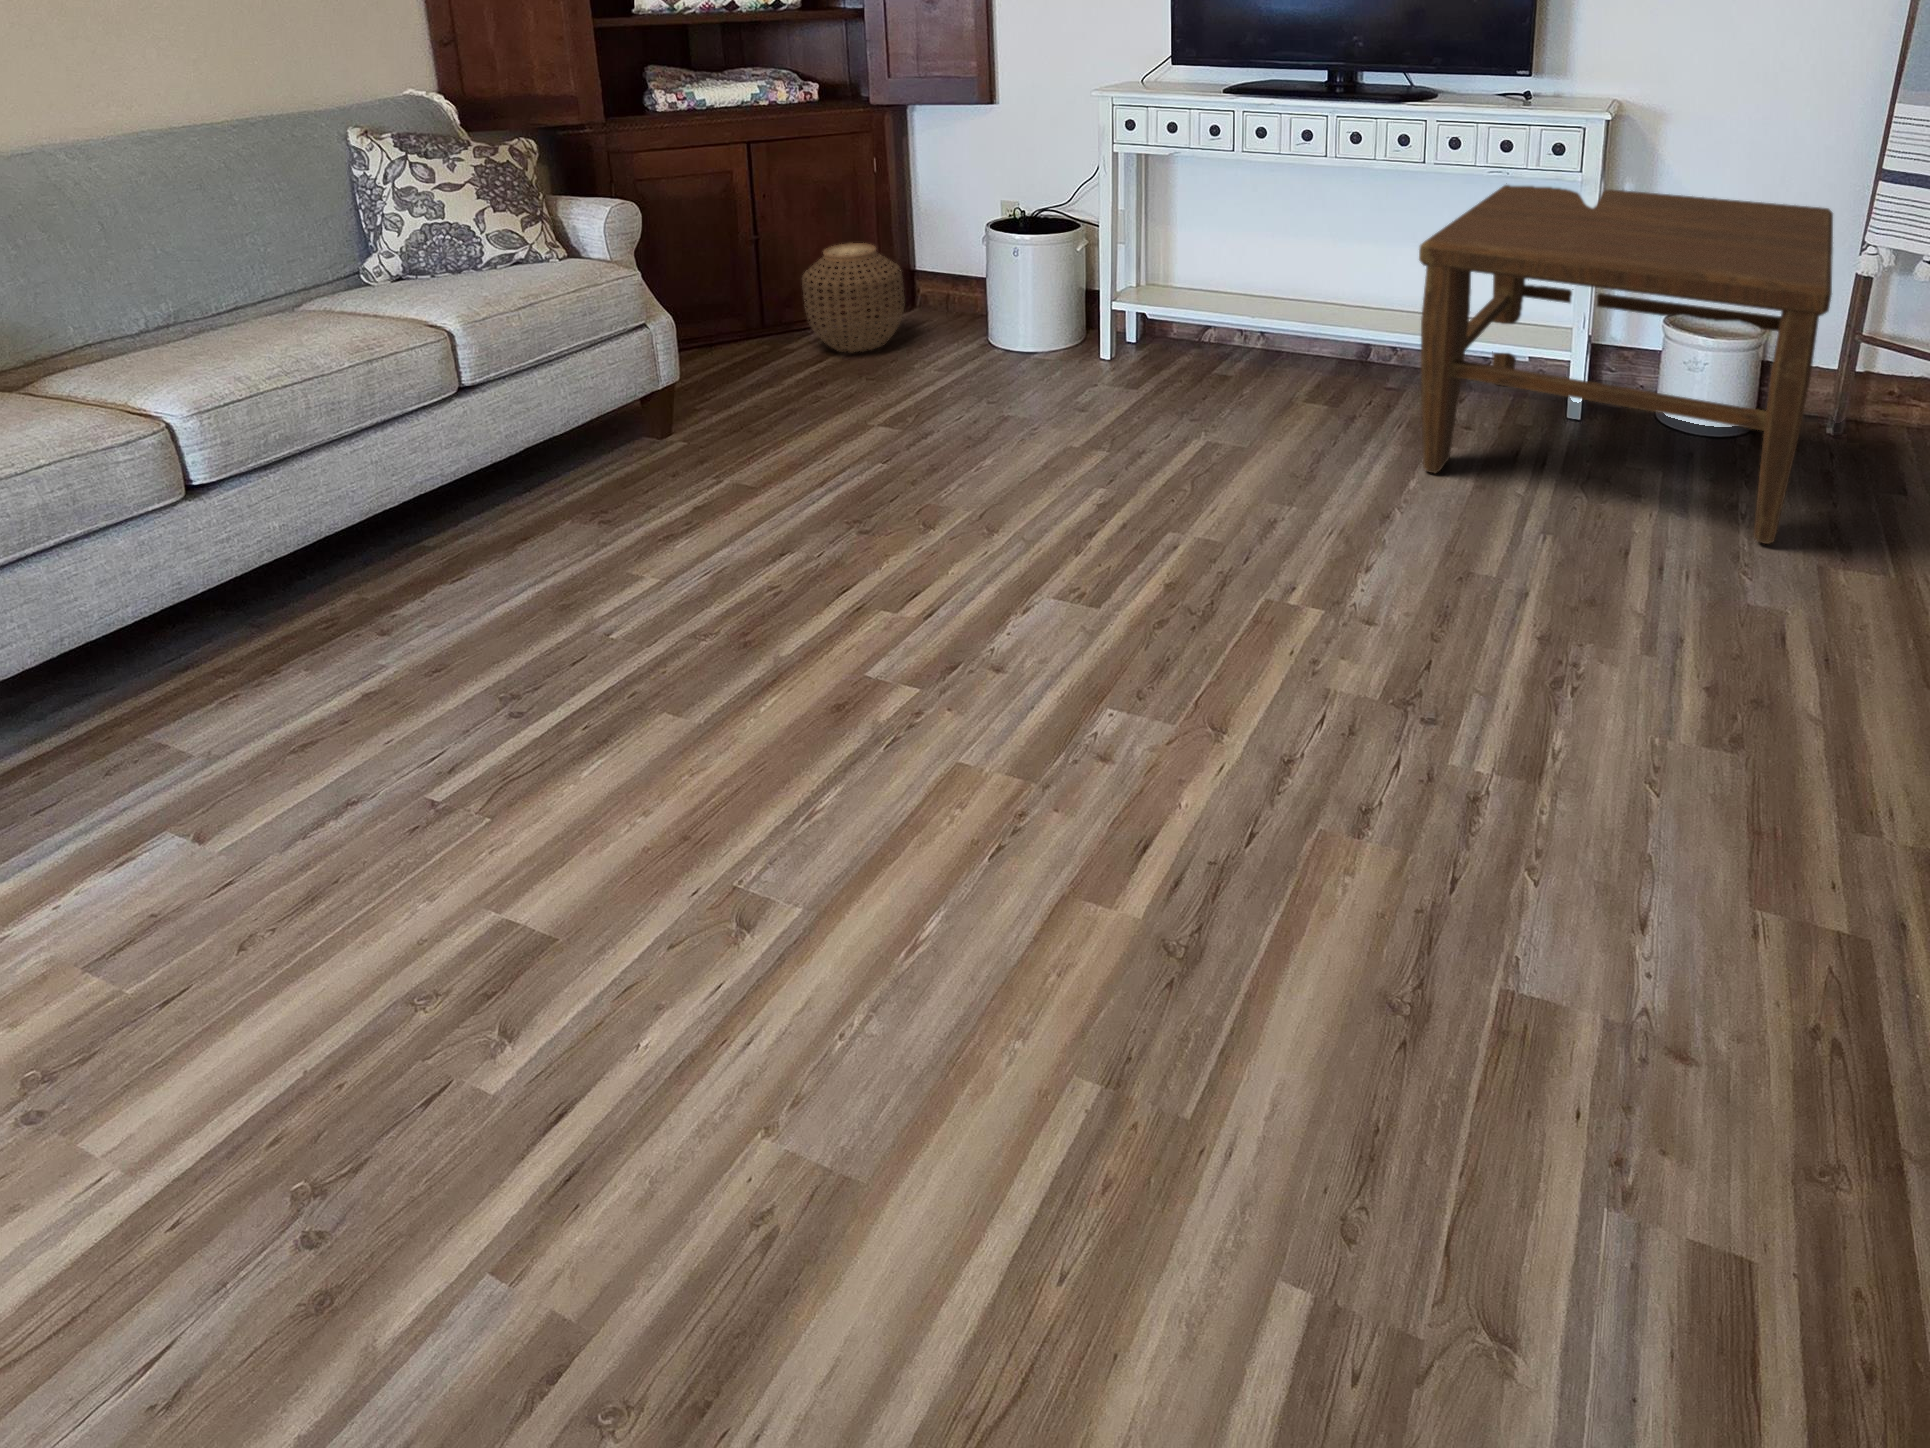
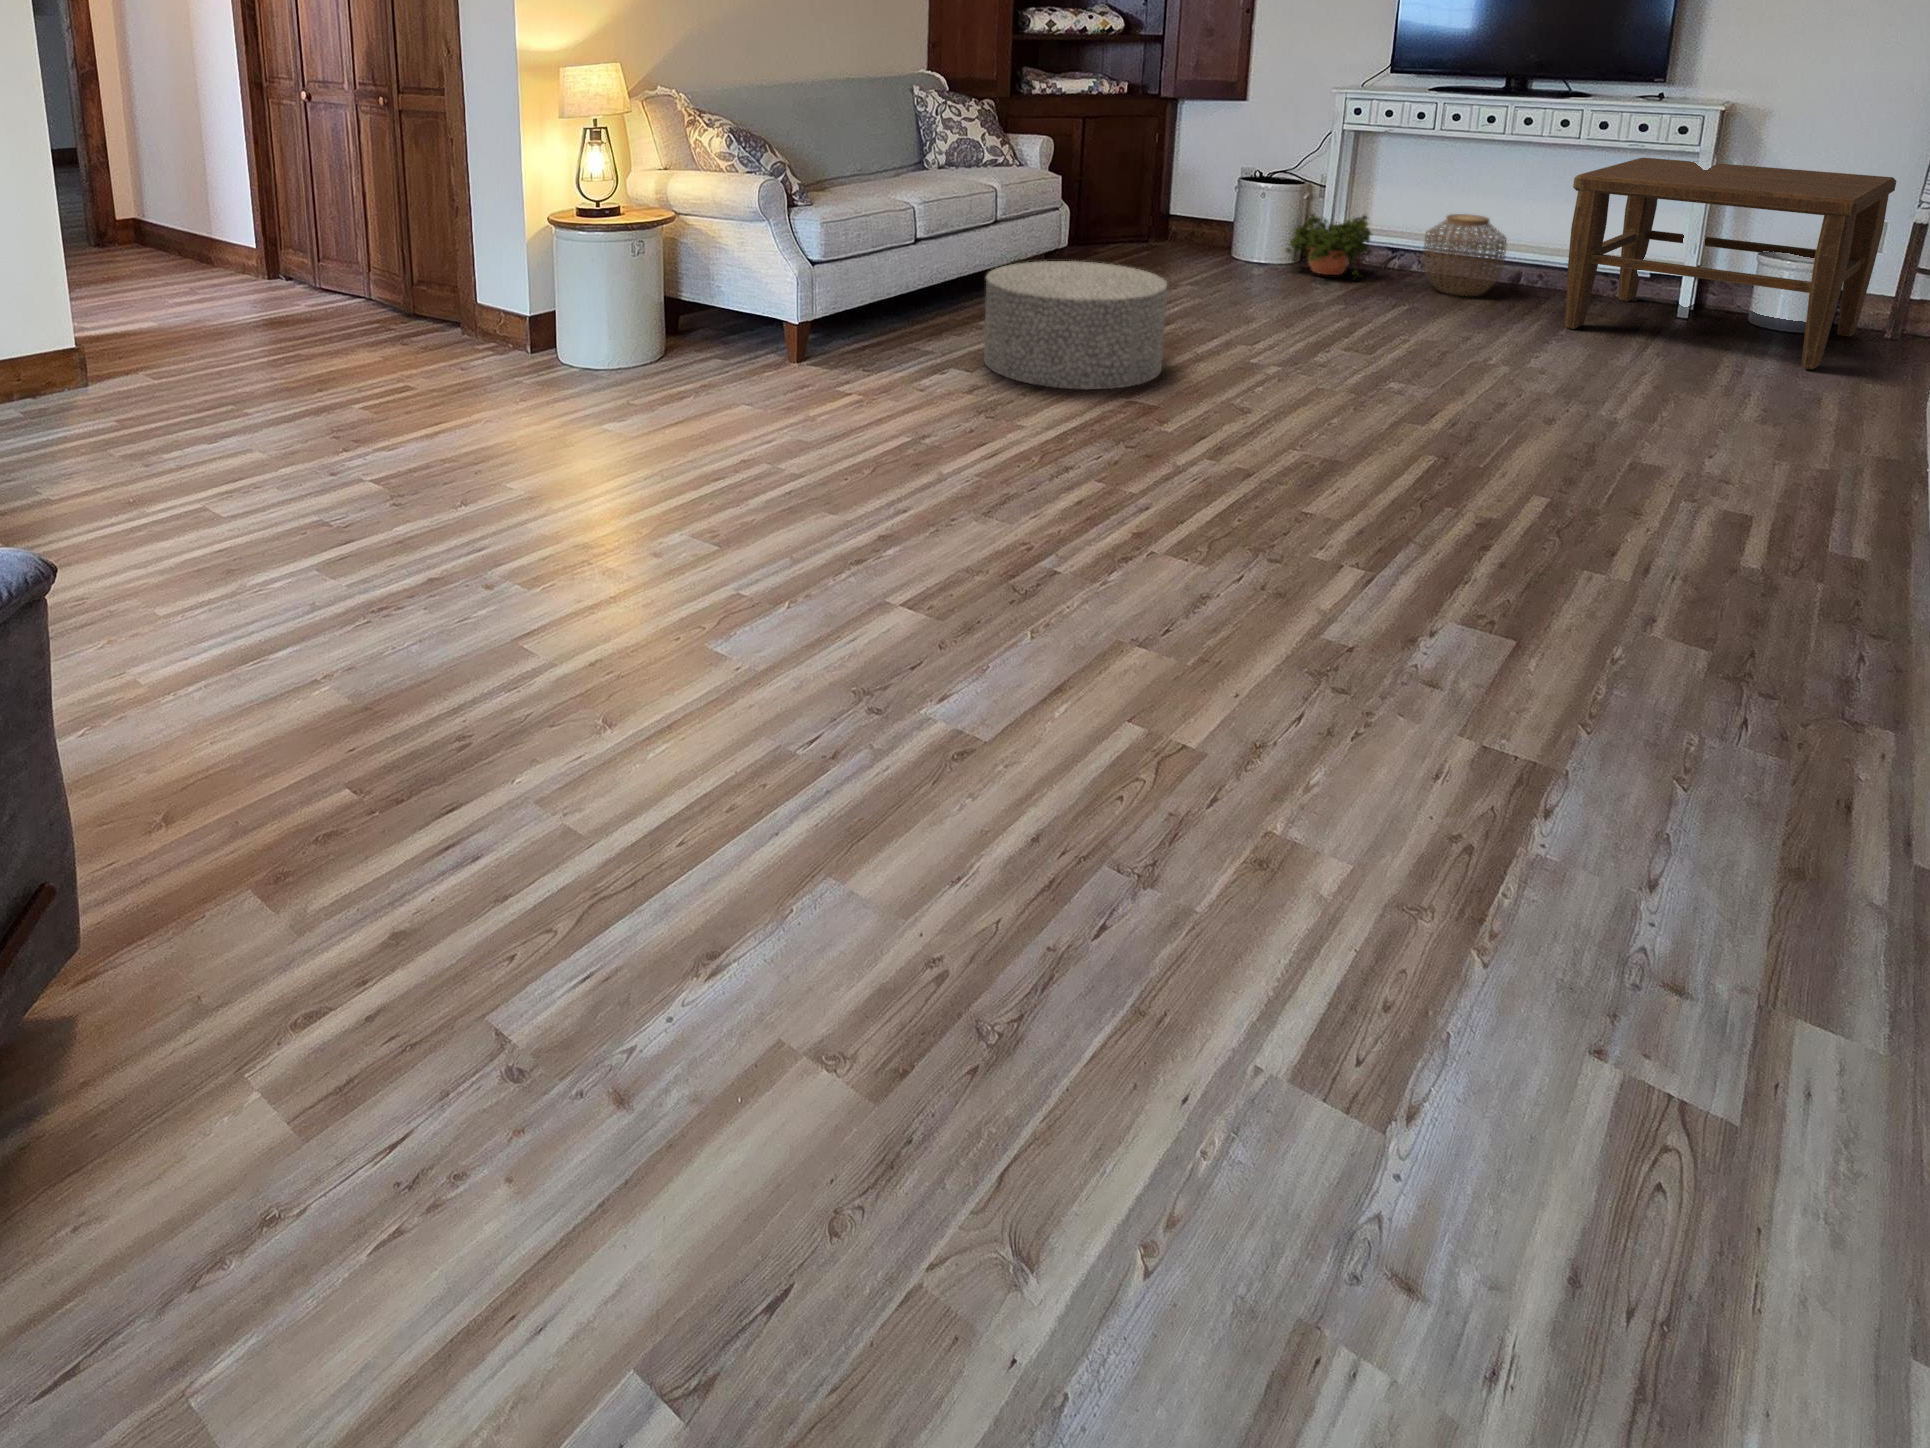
woven basket: present [802,243,904,352] -> present [1423,214,1506,296]
potted plant: none [1048,275,1174,382] -> present [1286,214,1372,275]
ottoman: none [142,517,663,942] -> present [984,261,1167,390]

